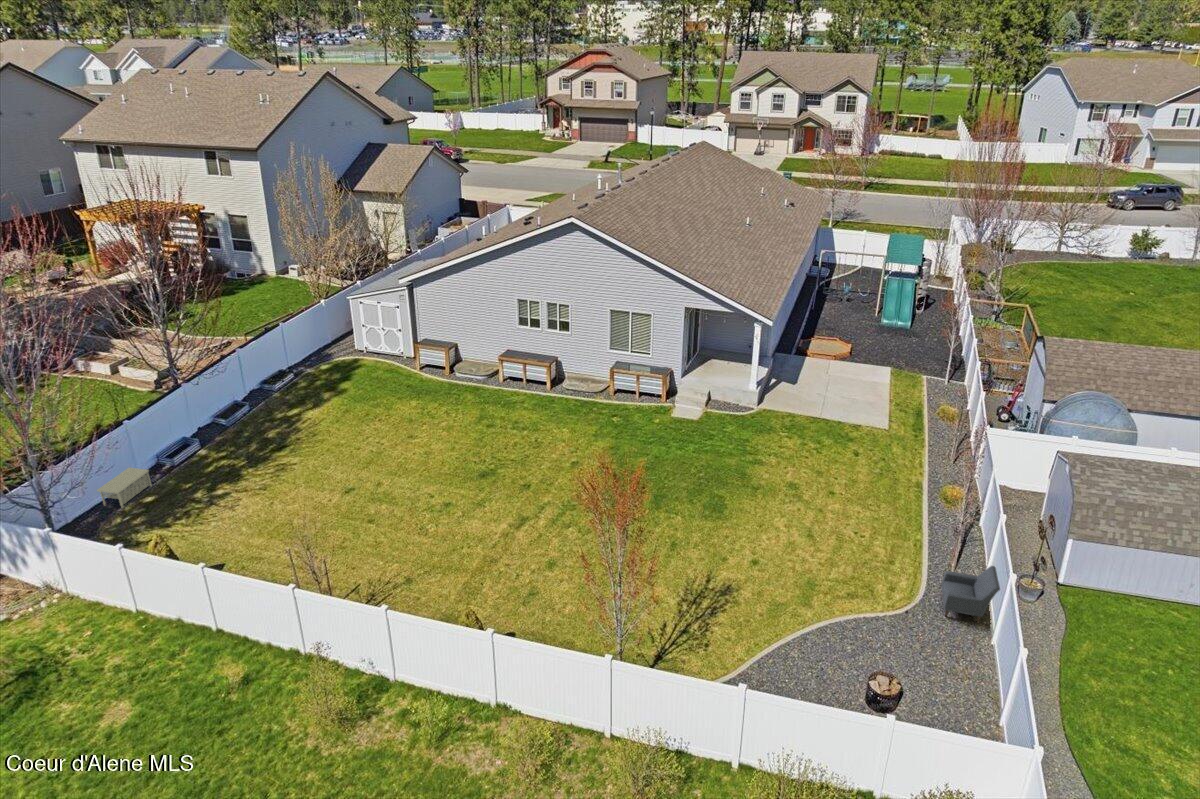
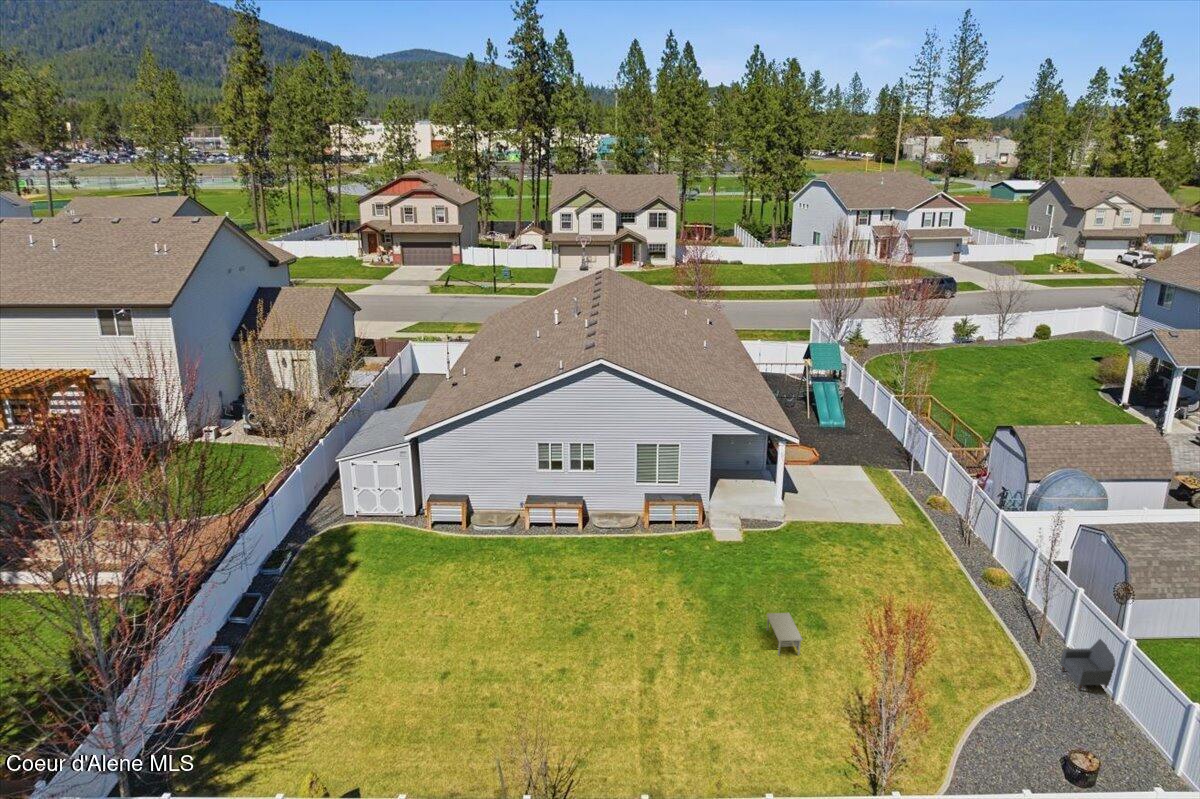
storage bench: present [97,468,152,508] -> present [767,613,802,656]

